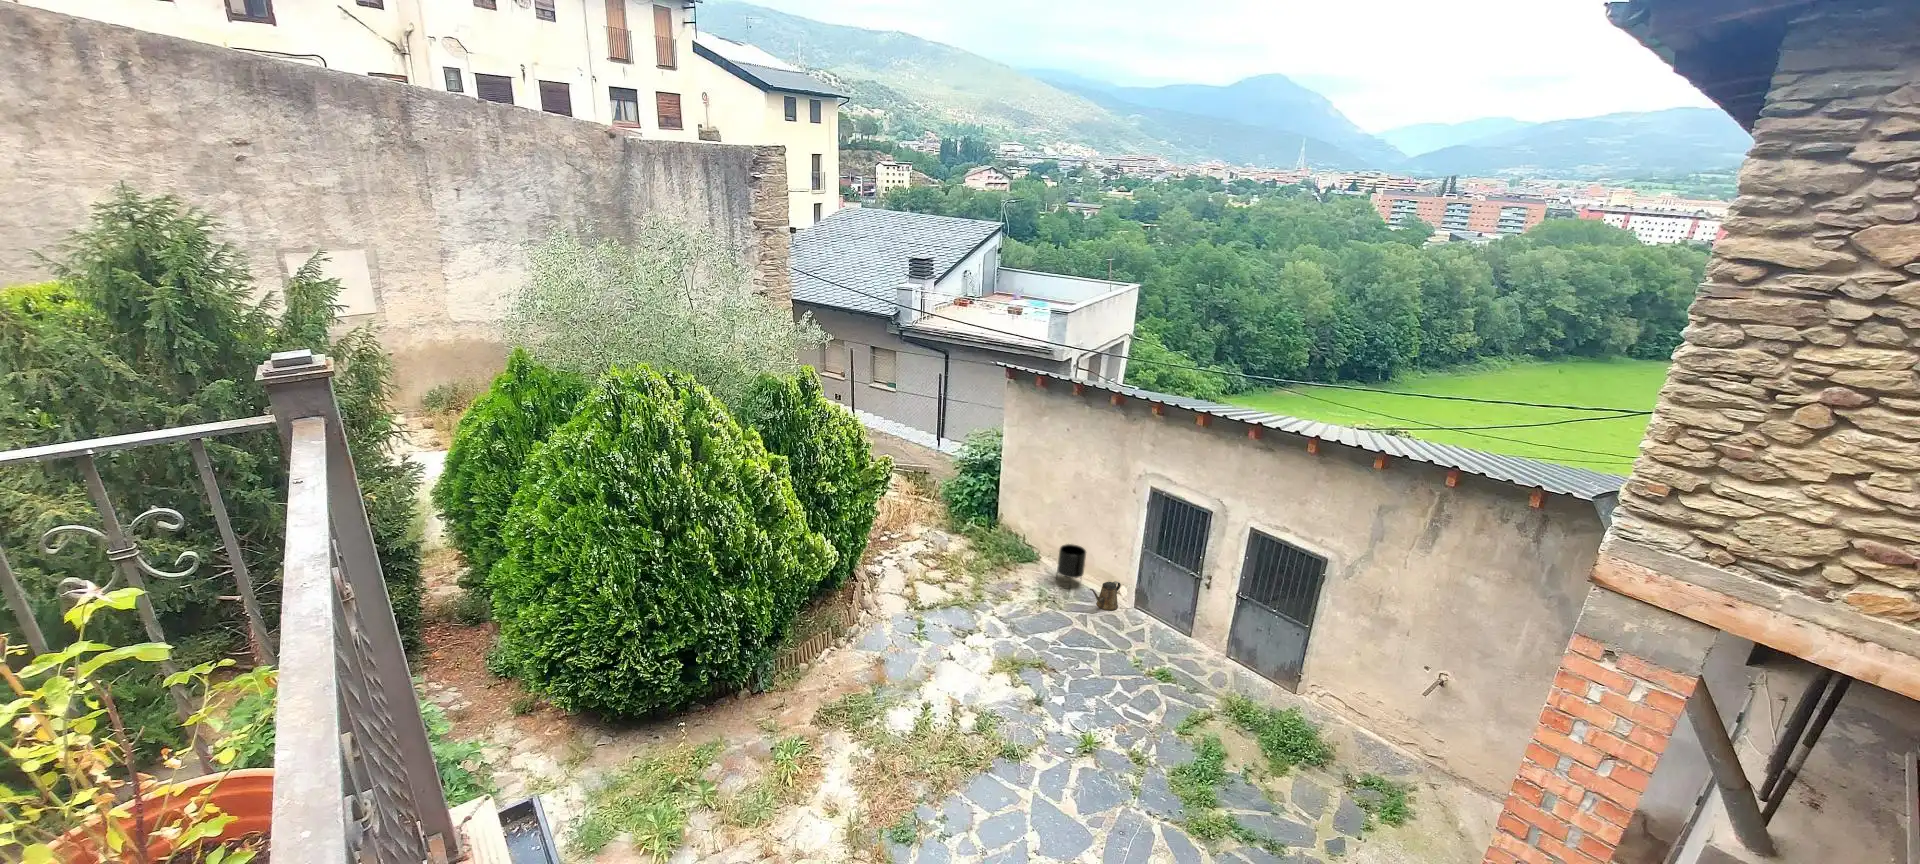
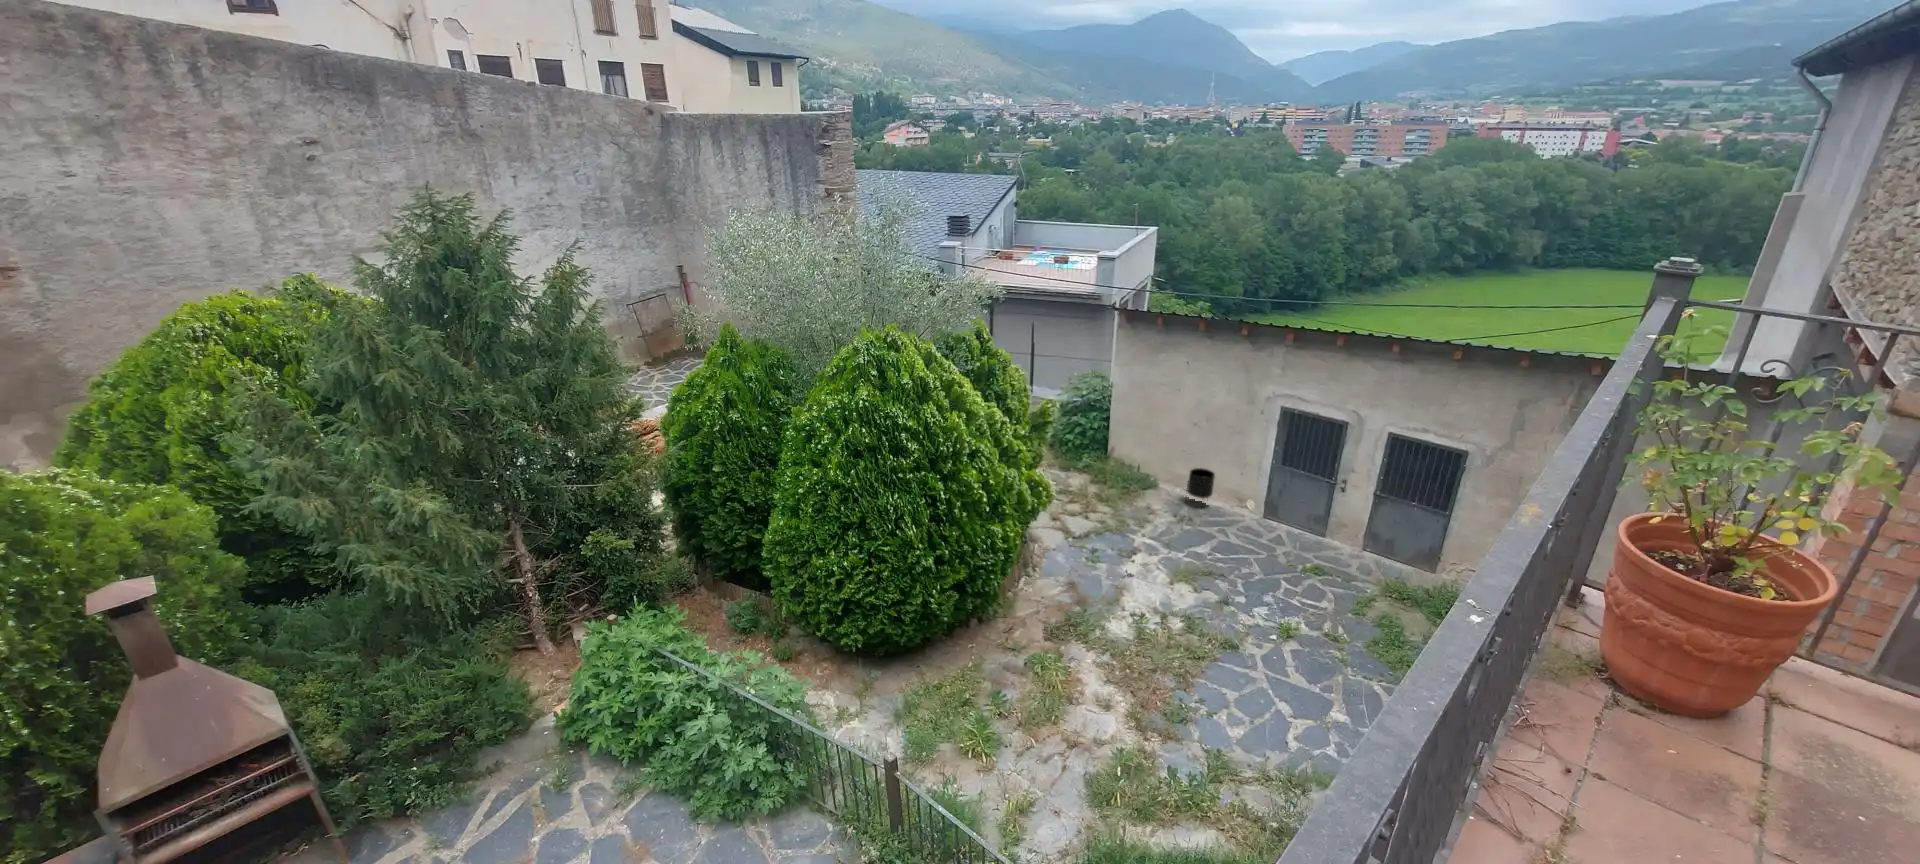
watering can: present [1090,581,1121,610] -> none [1230,497,1250,523]

